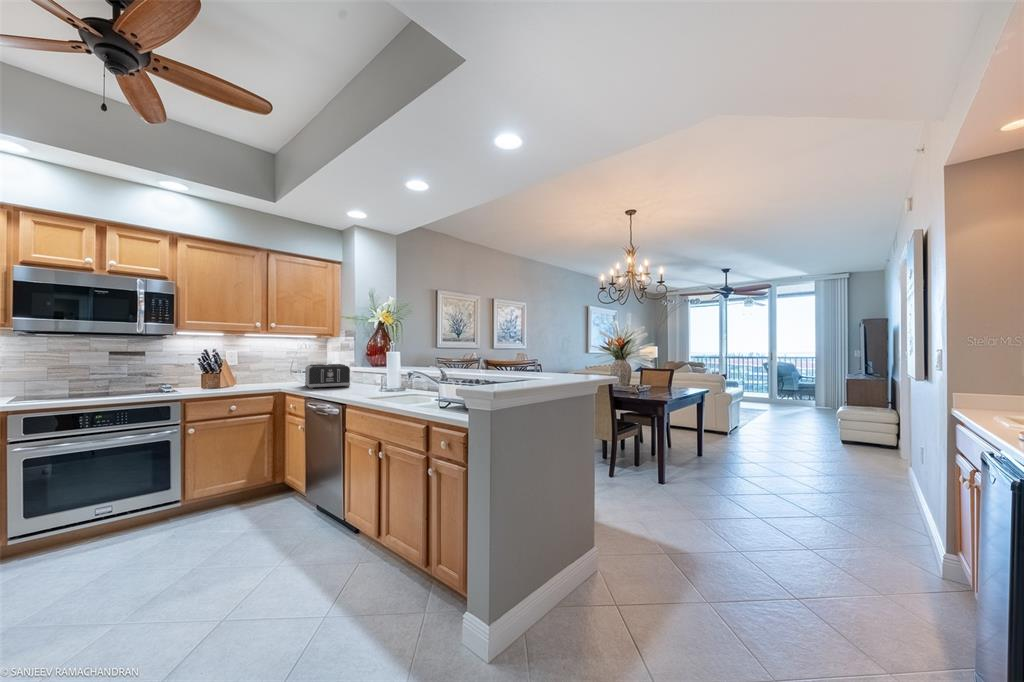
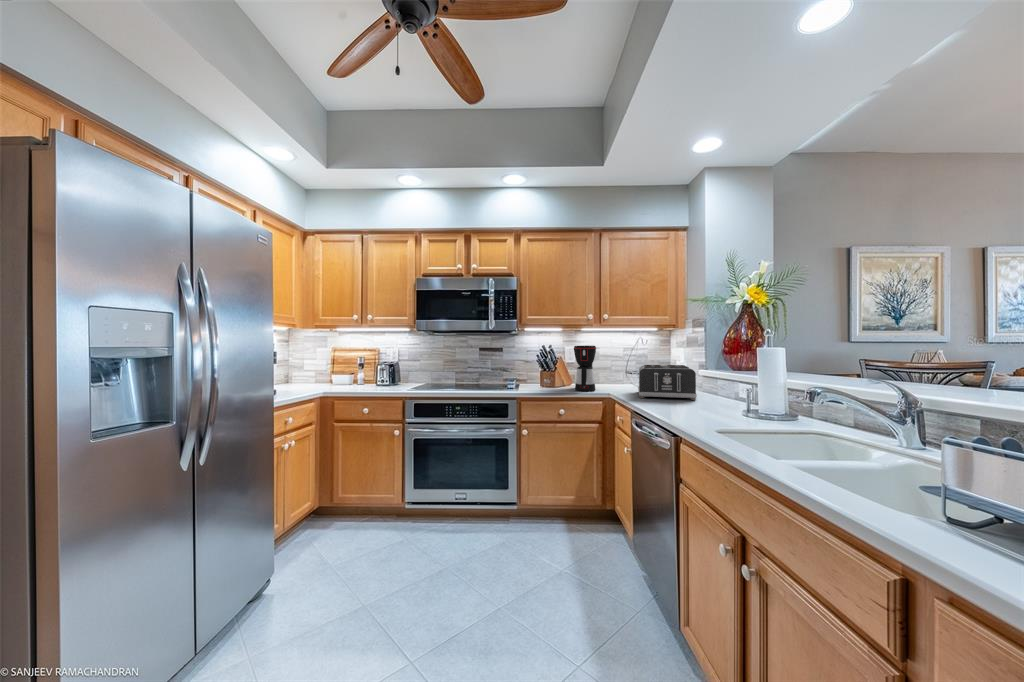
coffee maker: none [246,350,268,388] -> present [574,345,596,391]

